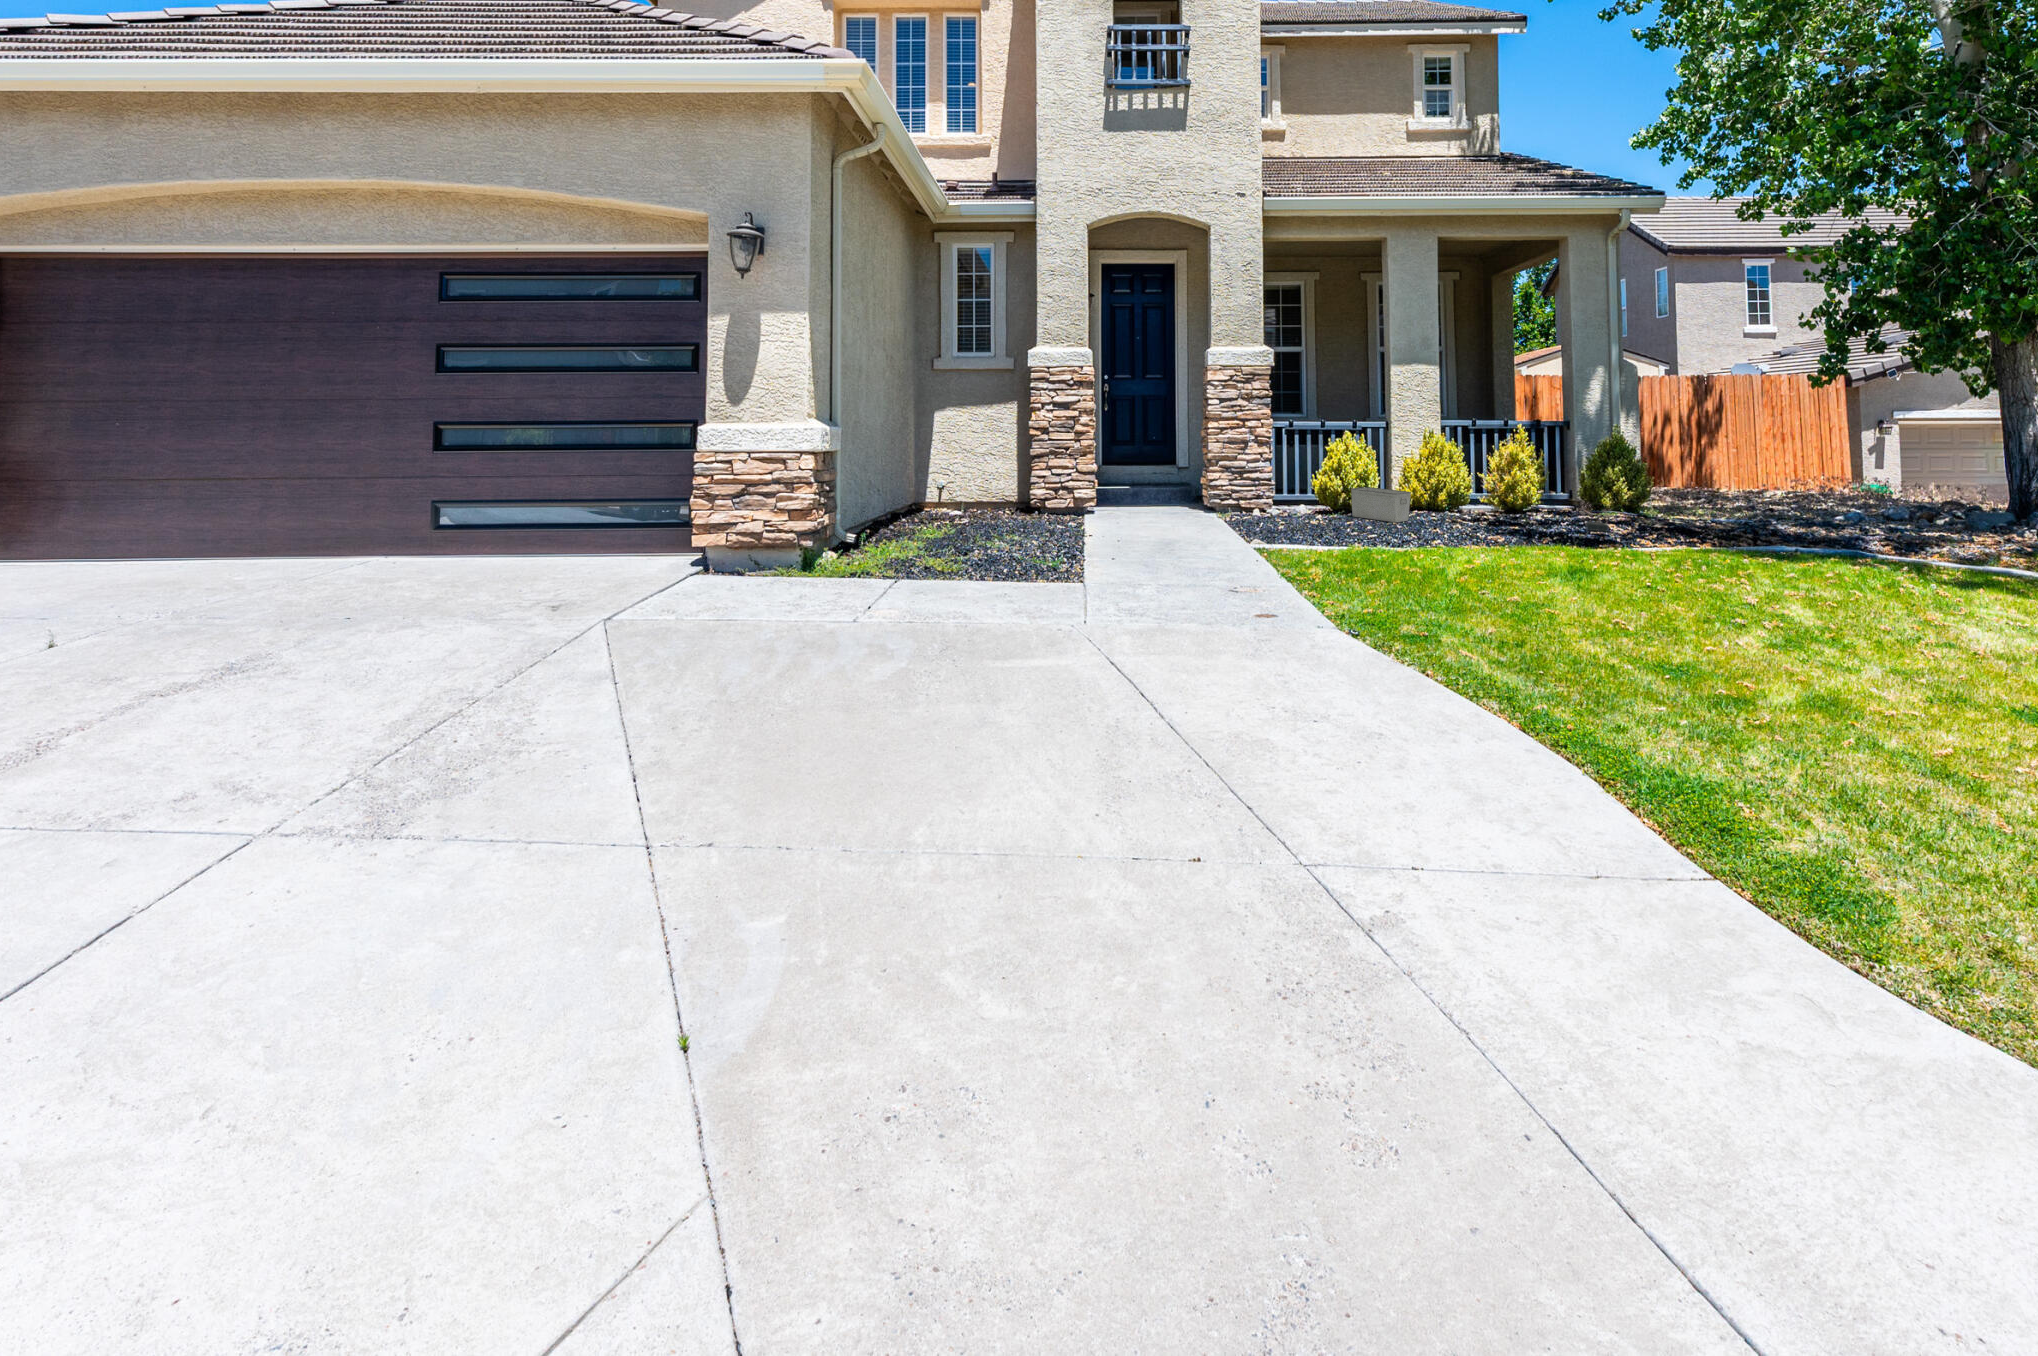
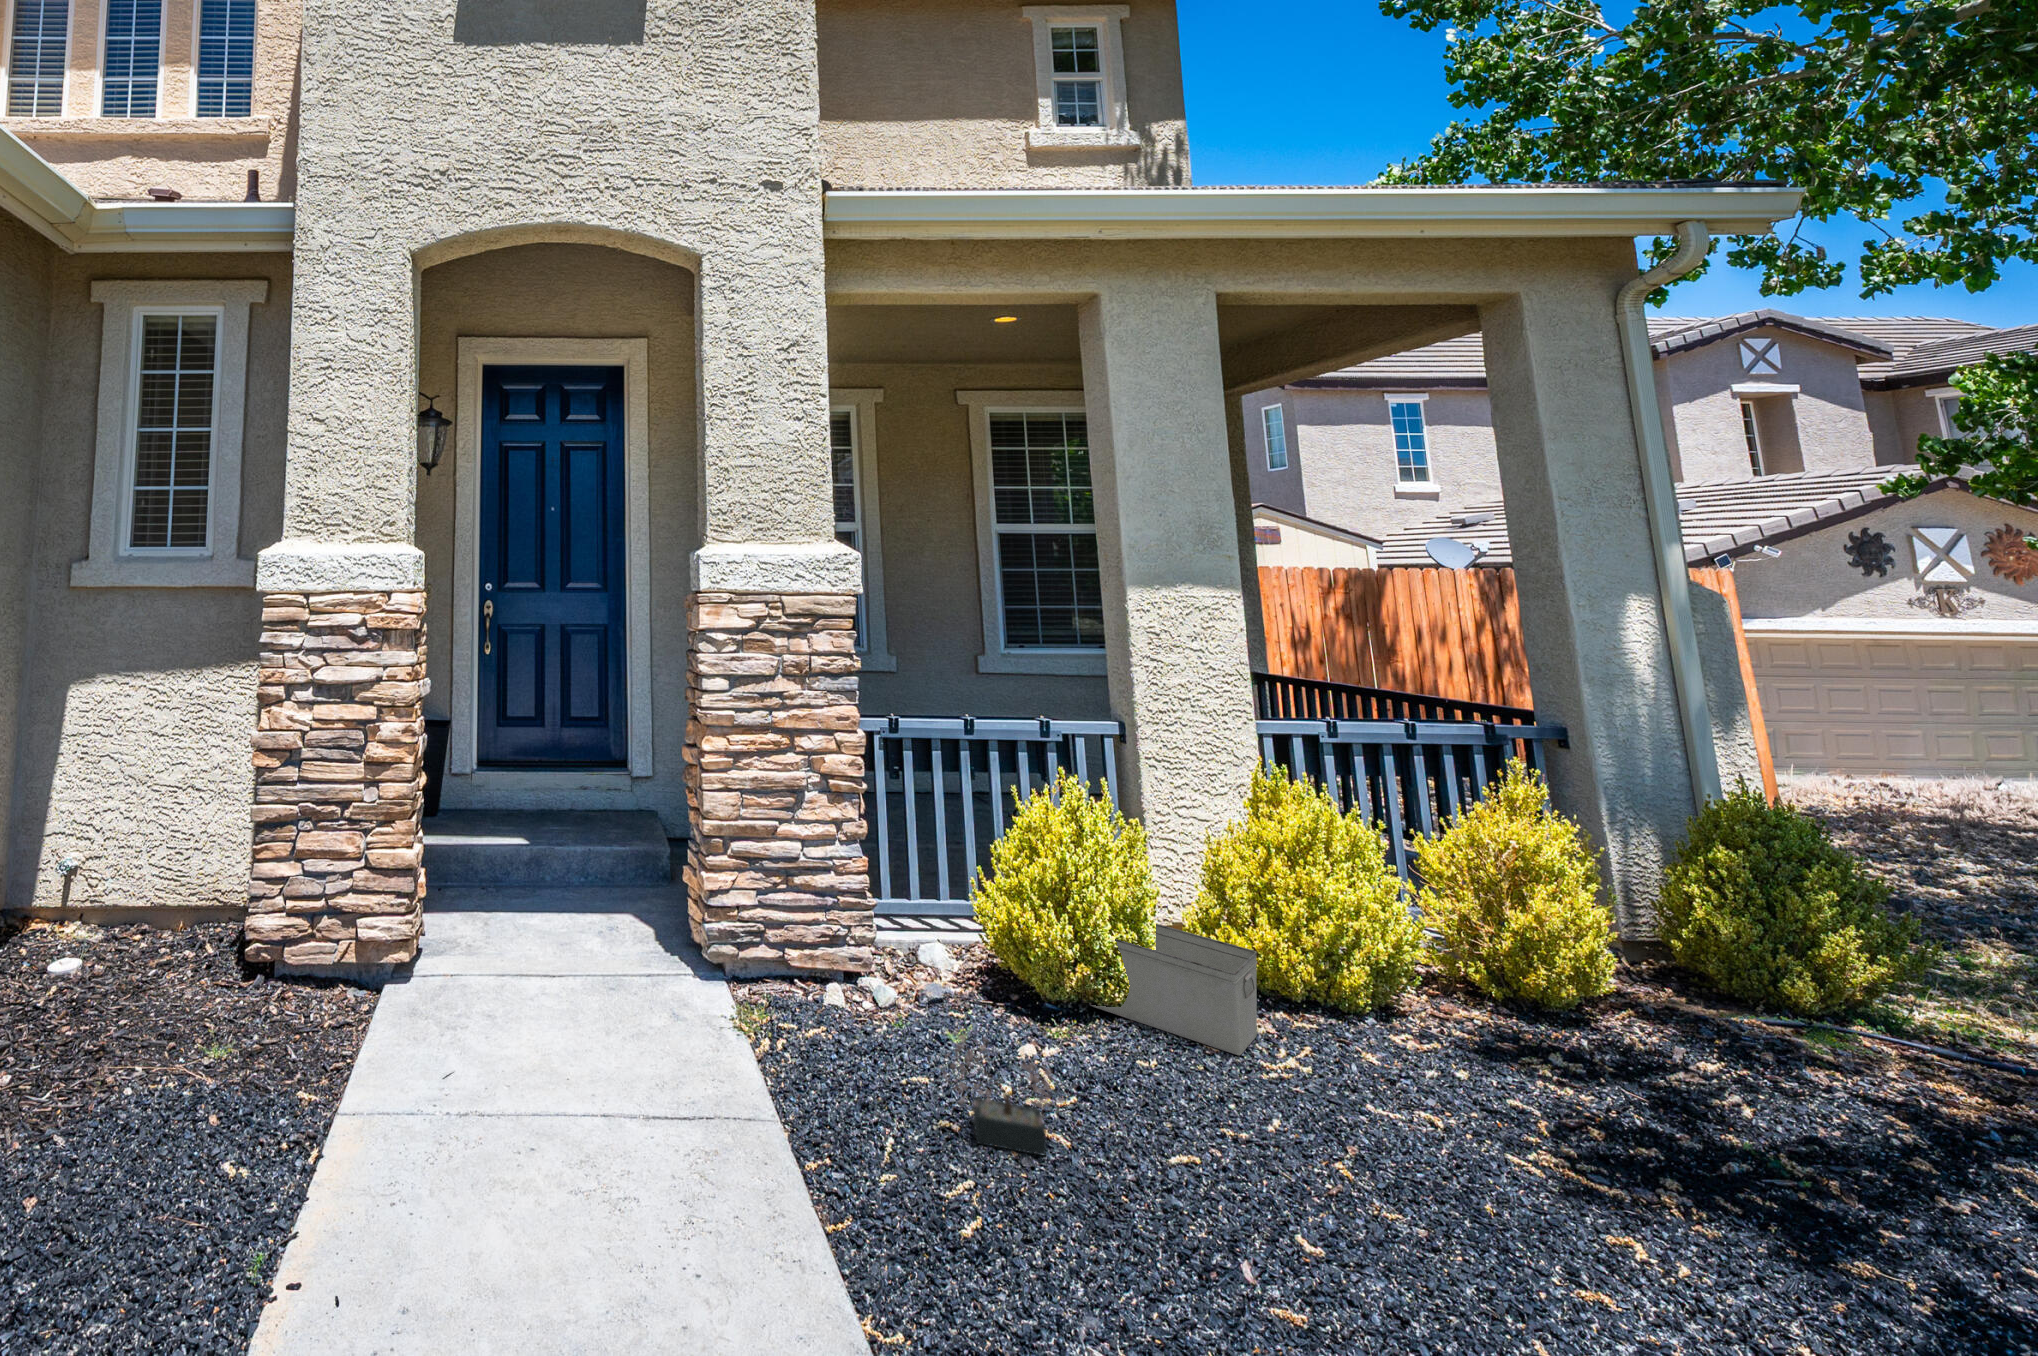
decorative plant: present [1580,503,1610,532] -> present [944,1031,1063,1156]

